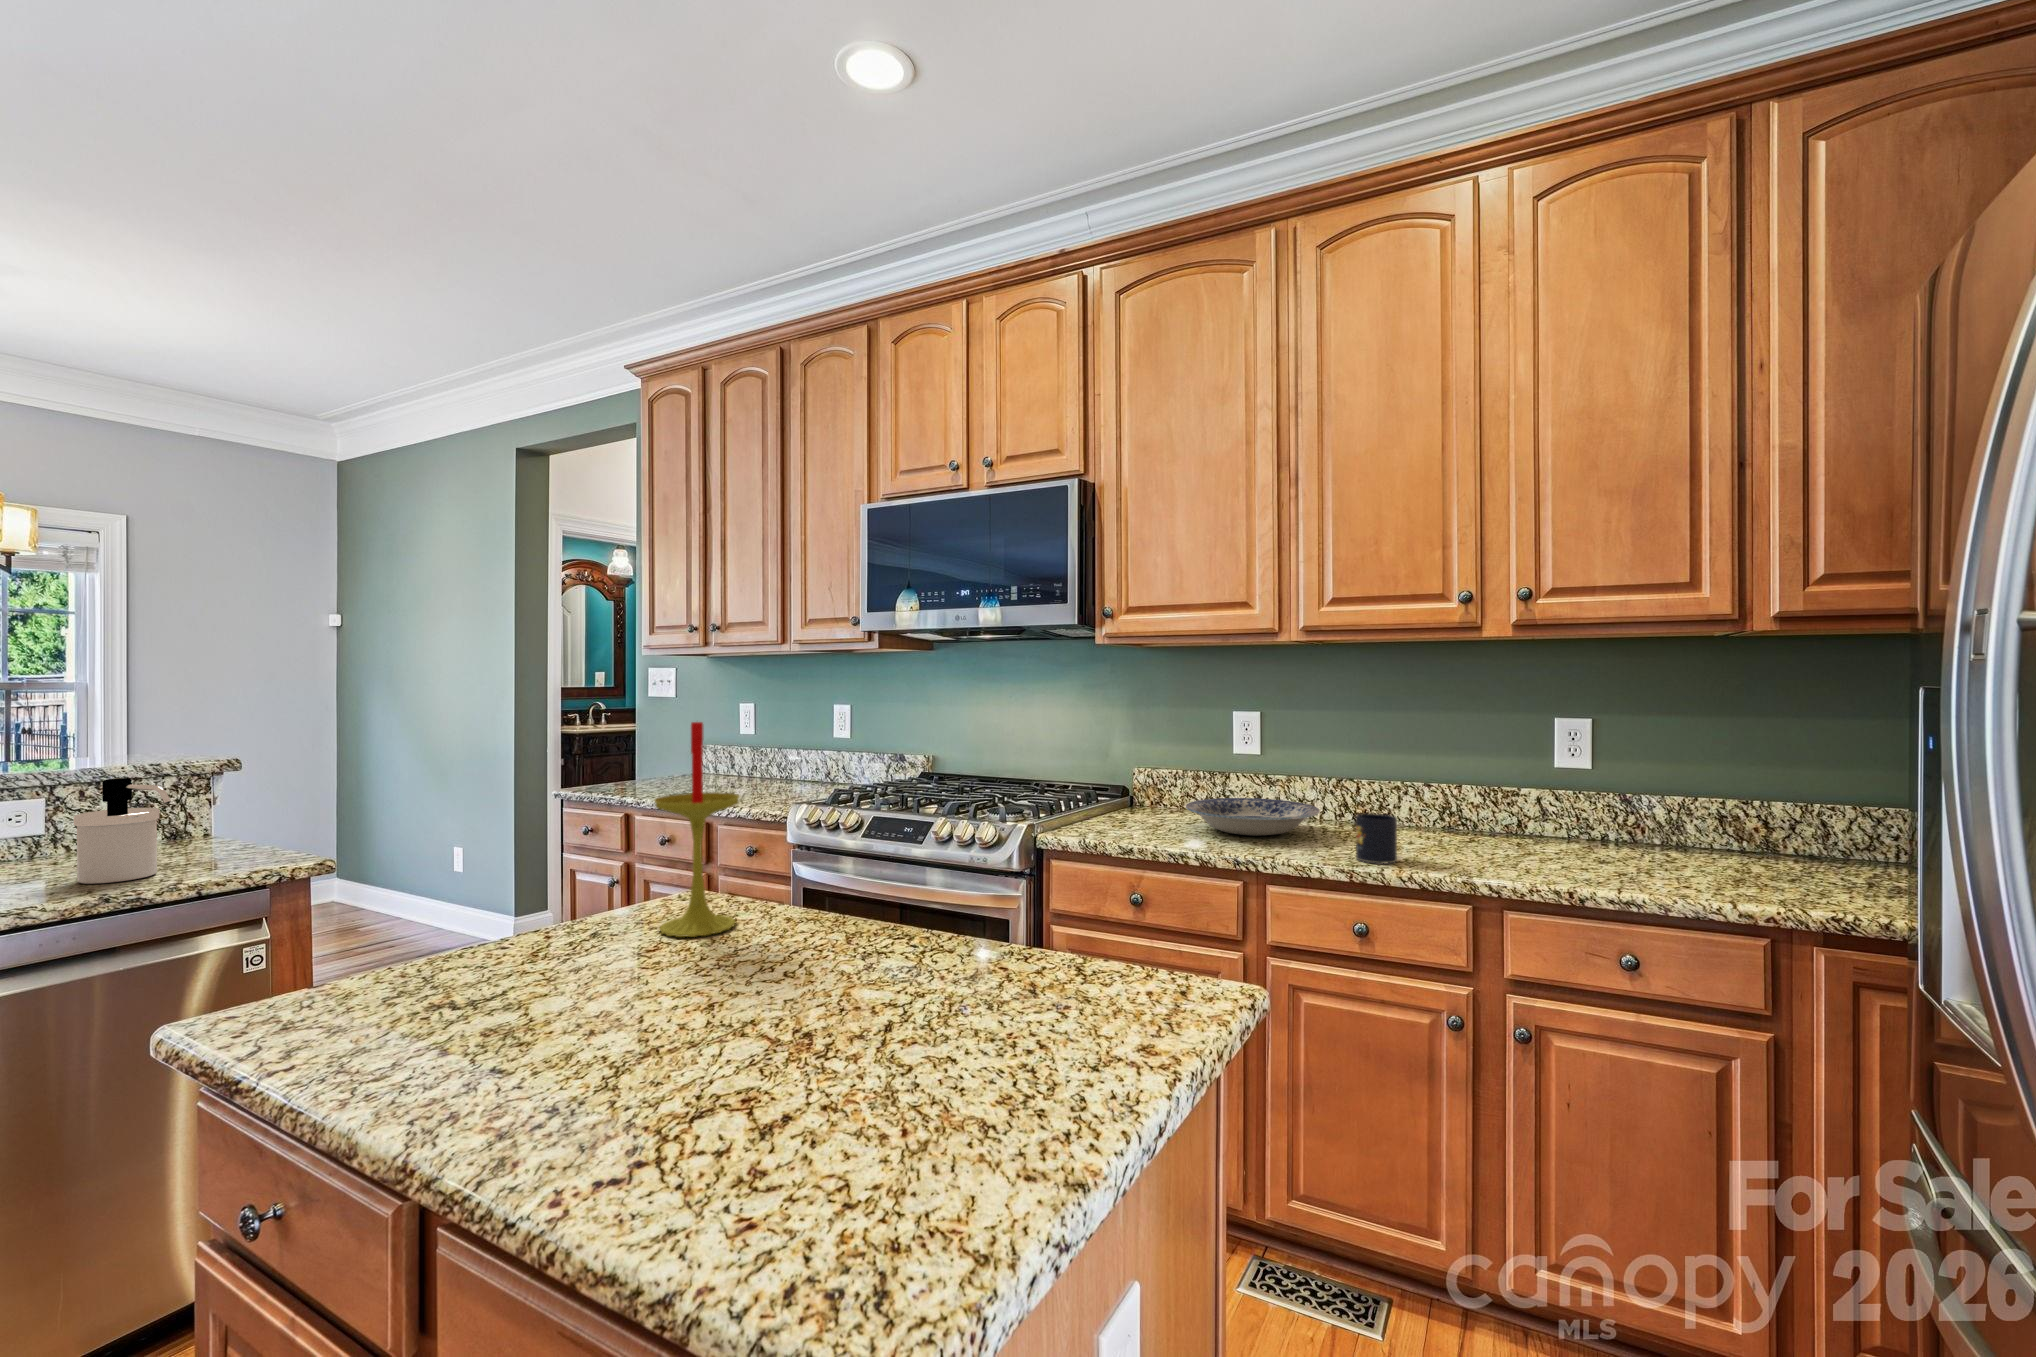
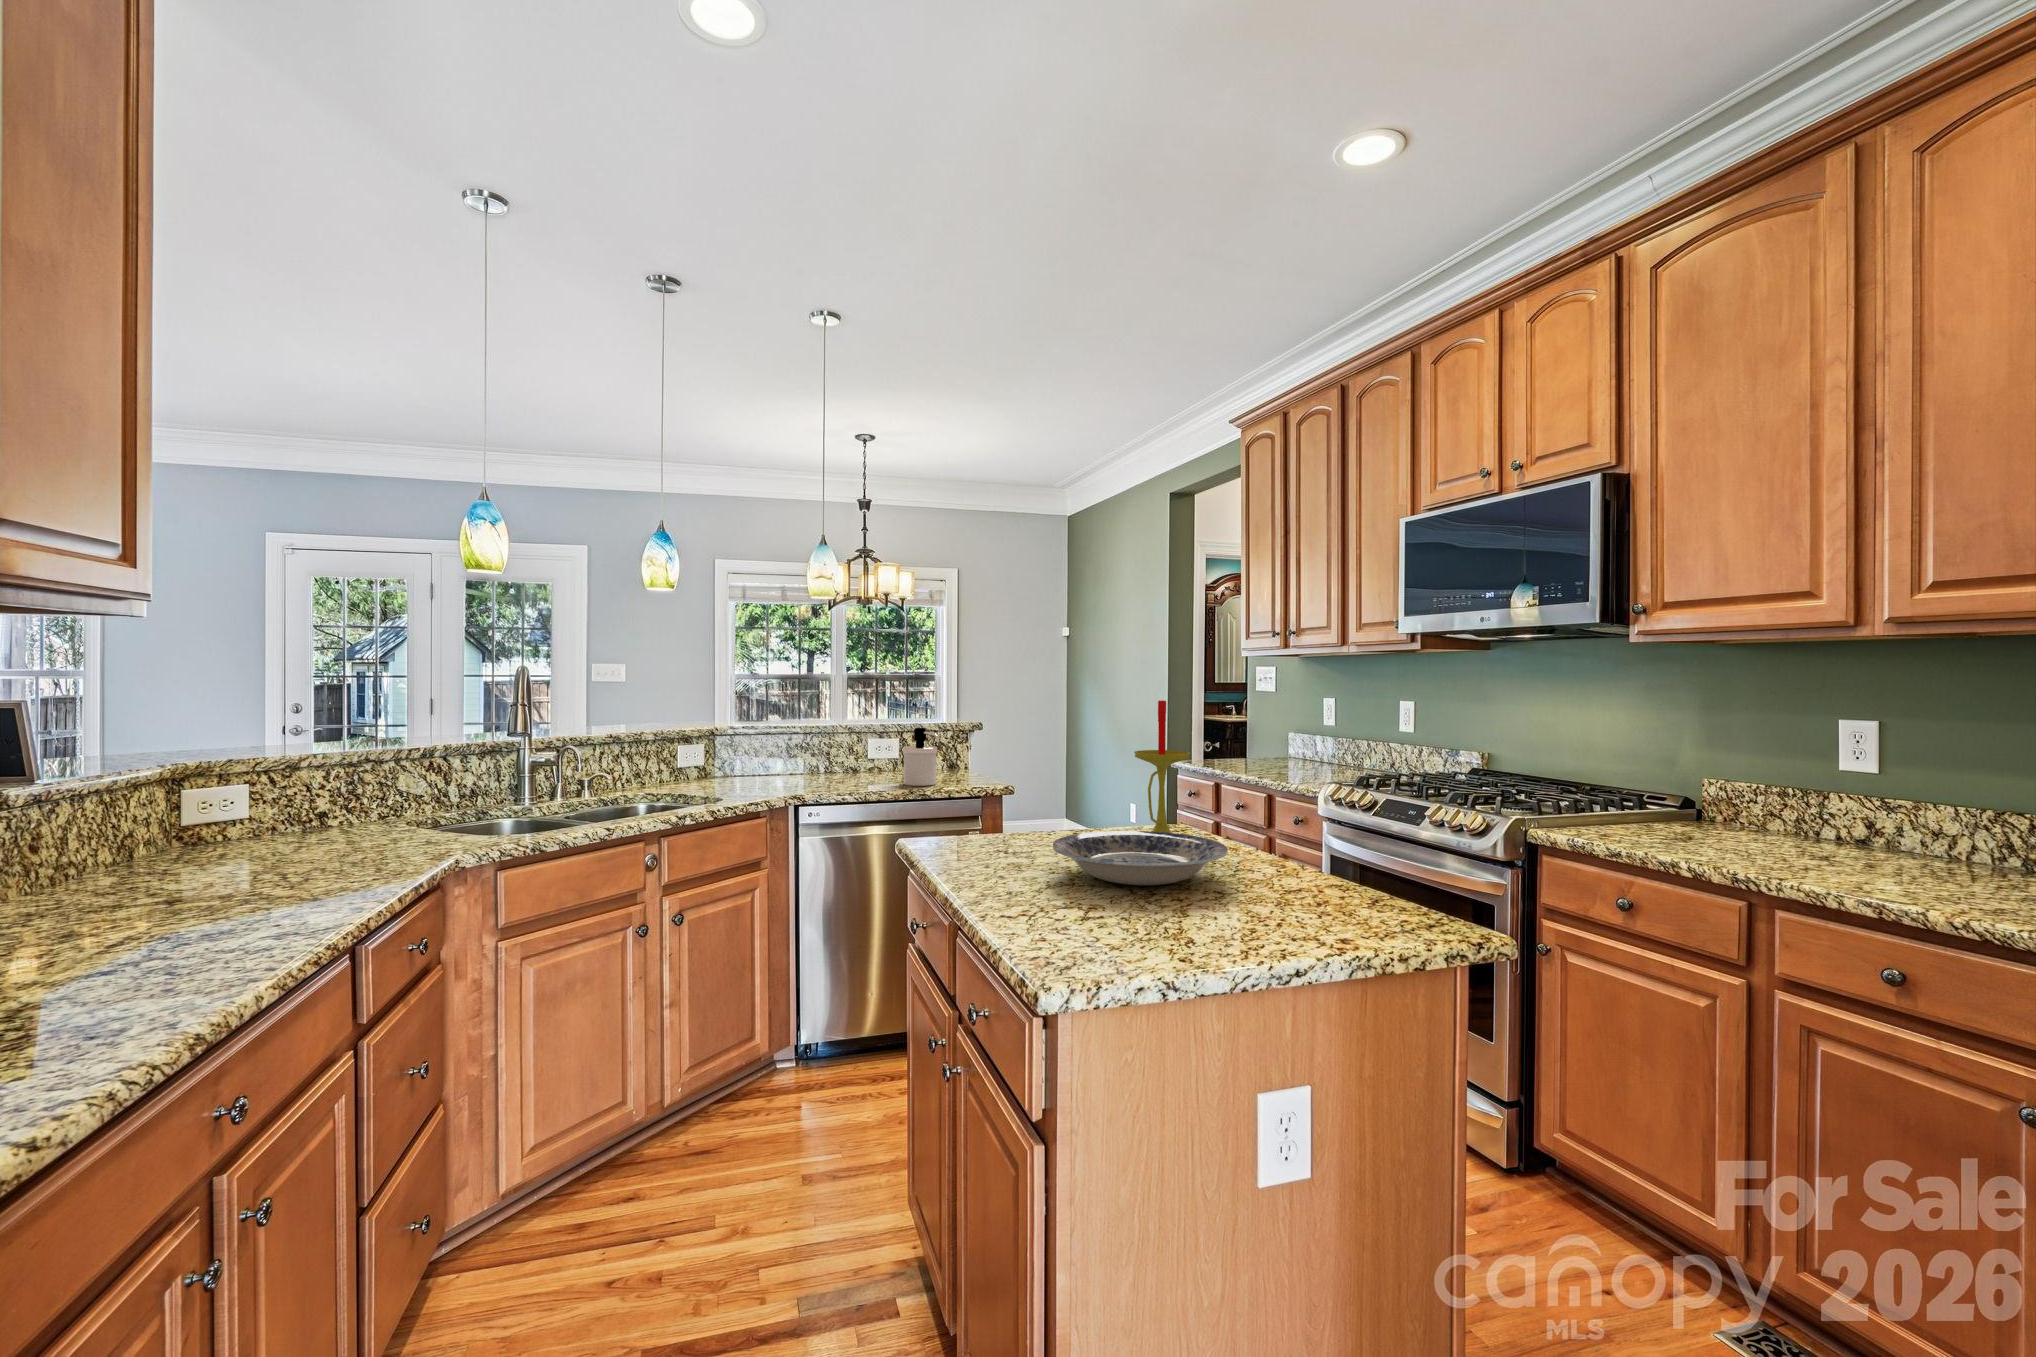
plate: present [1186,798,1320,836] -> present [1053,831,1228,885]
mug: present [1356,813,1397,864] -> none [1909,843,1975,906]

